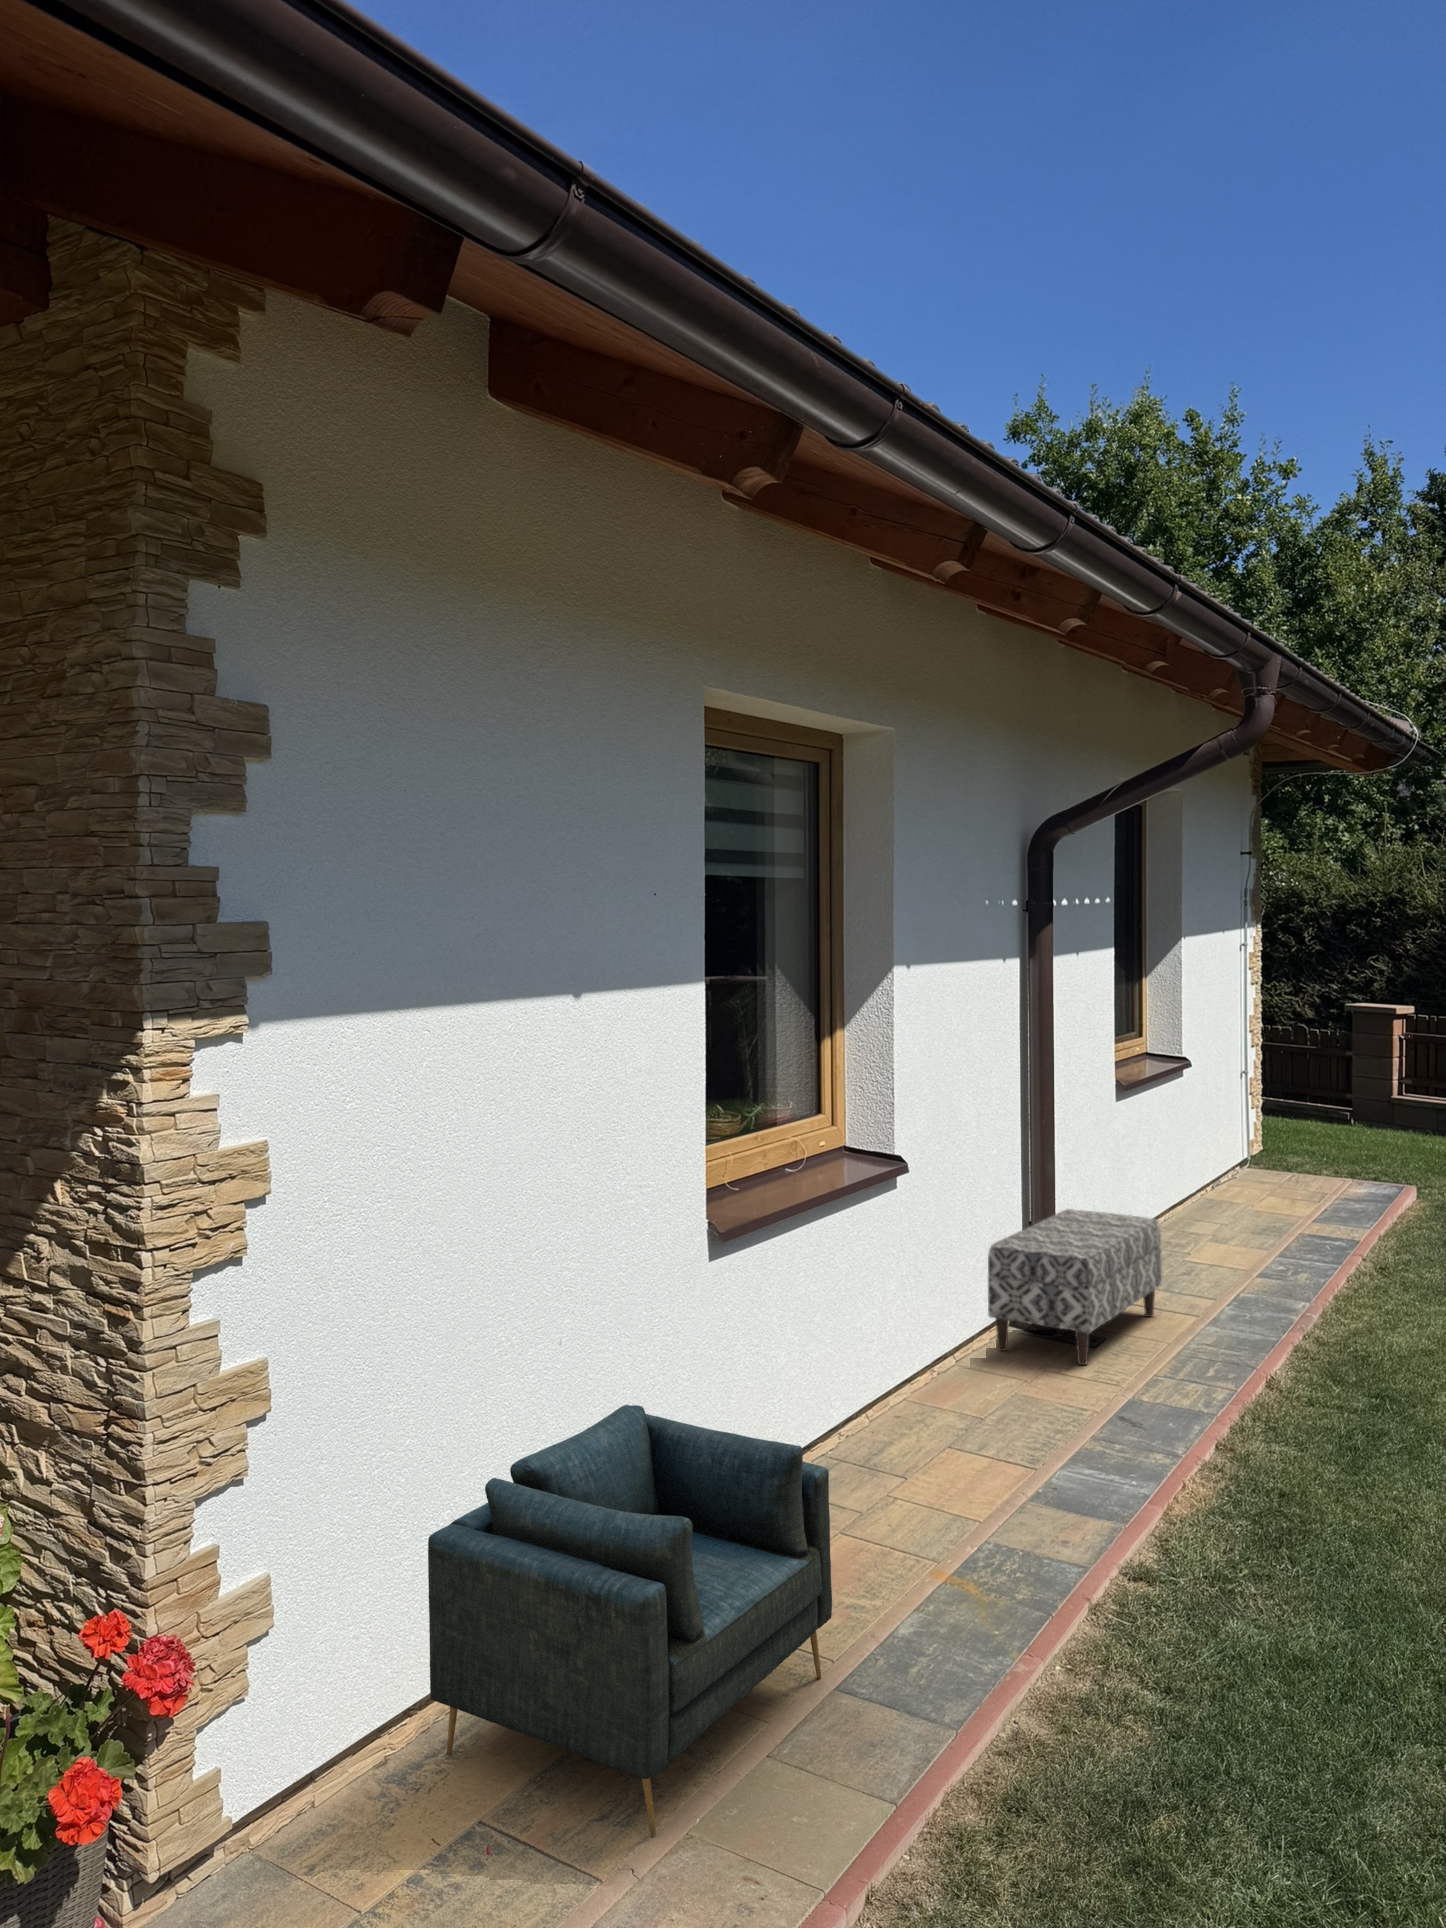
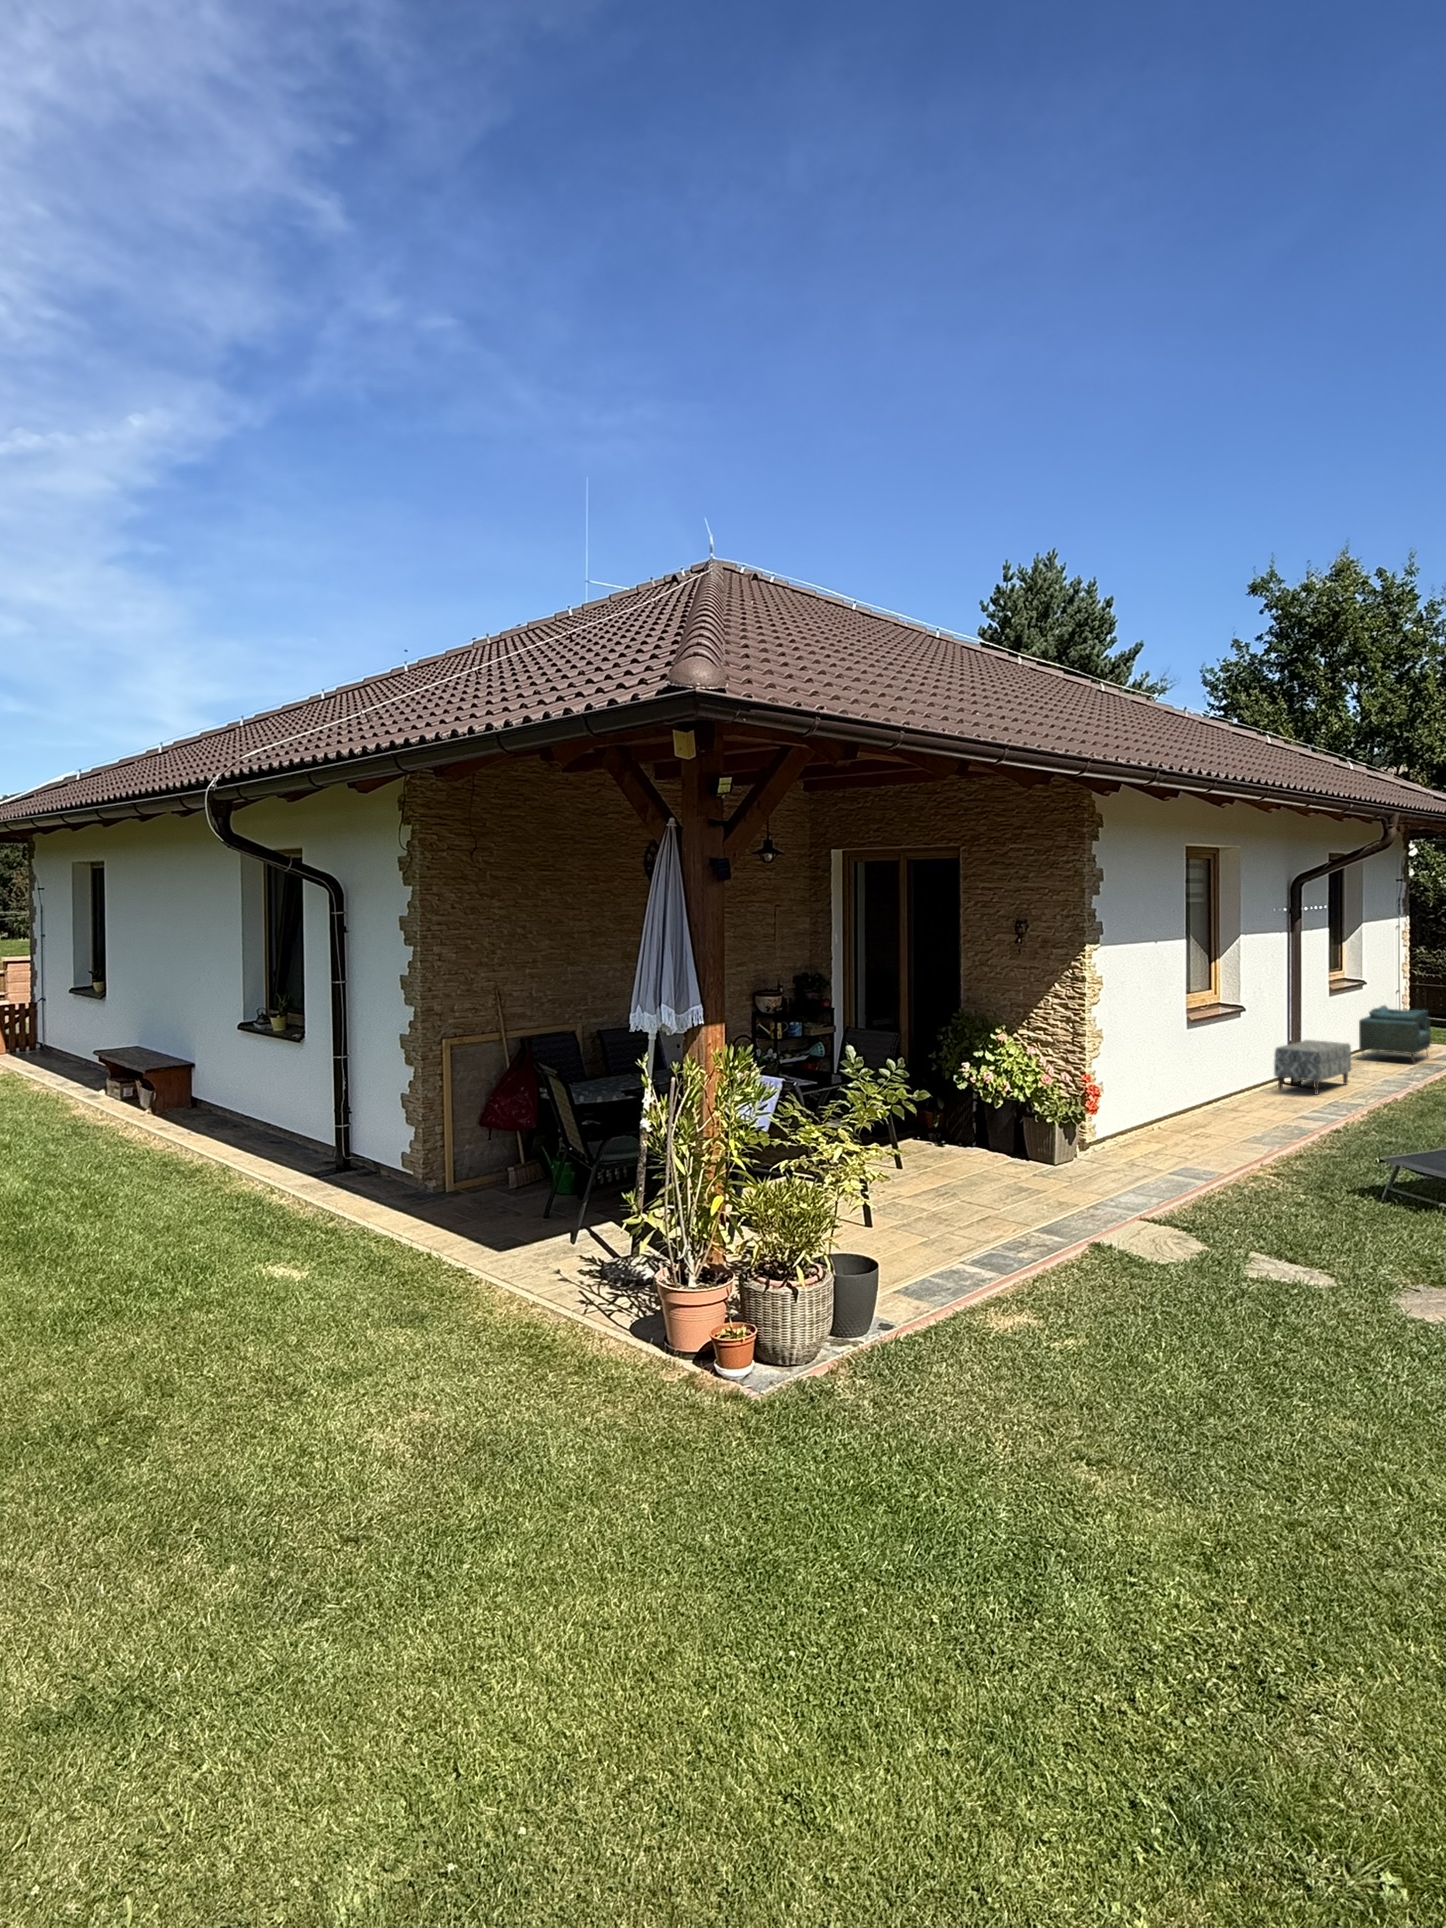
armchair: present [428,1405,832,1836] -> present [1359,1005,1431,1055]

